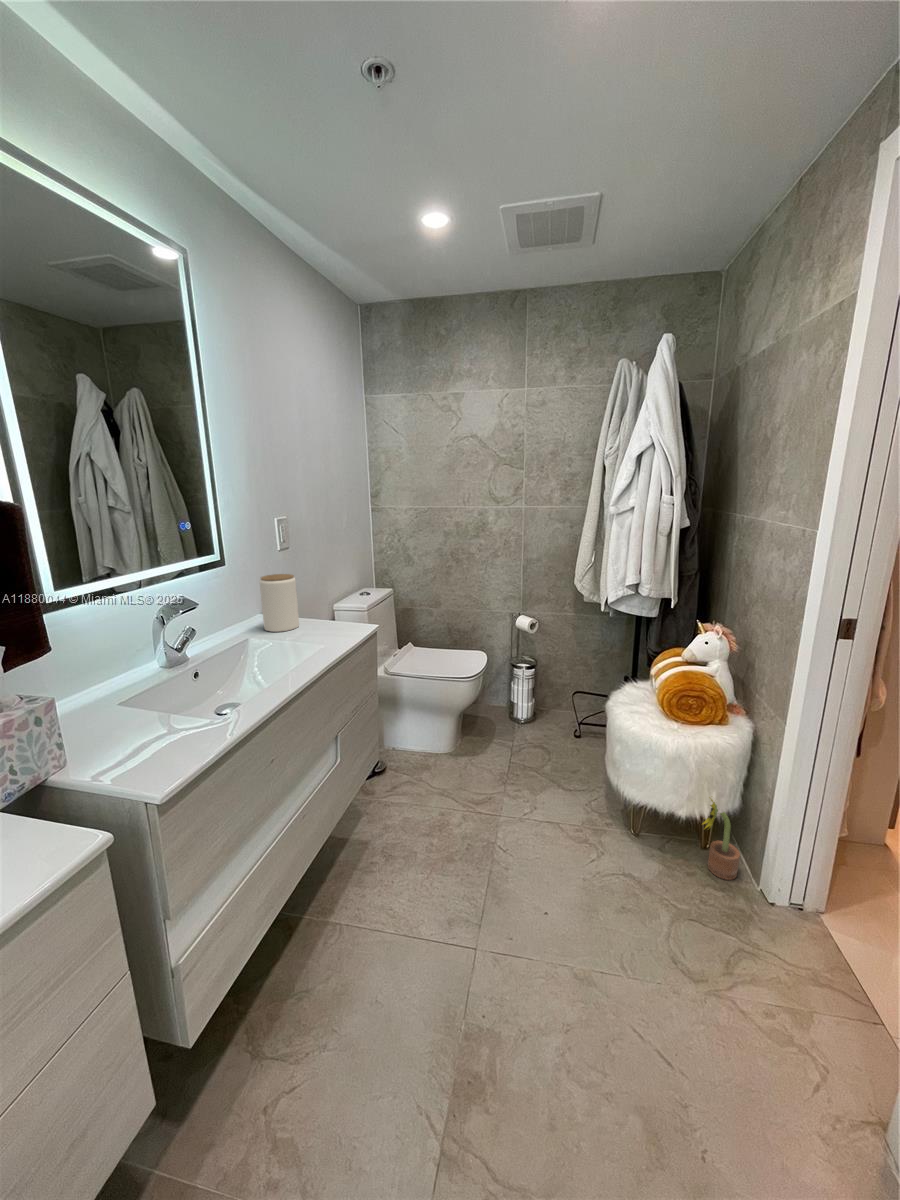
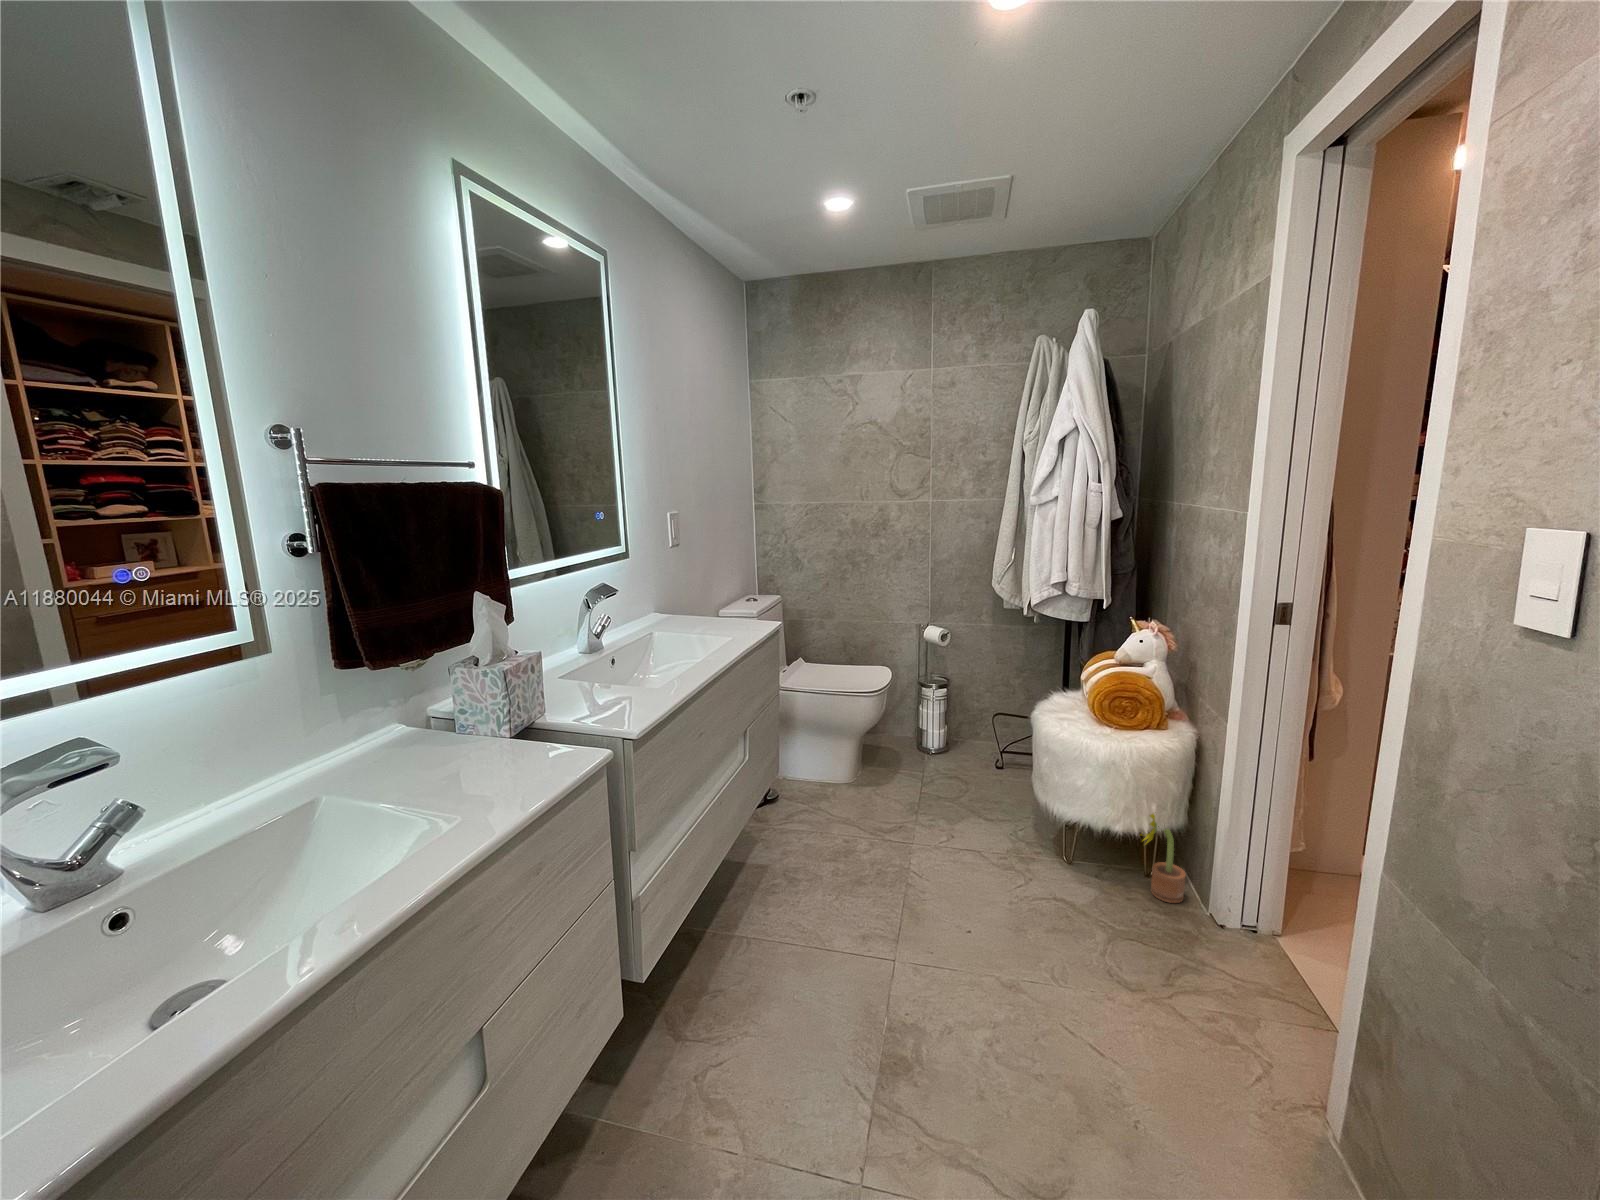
jar: present [260,574,299,632] -> none [657,568,696,628]

